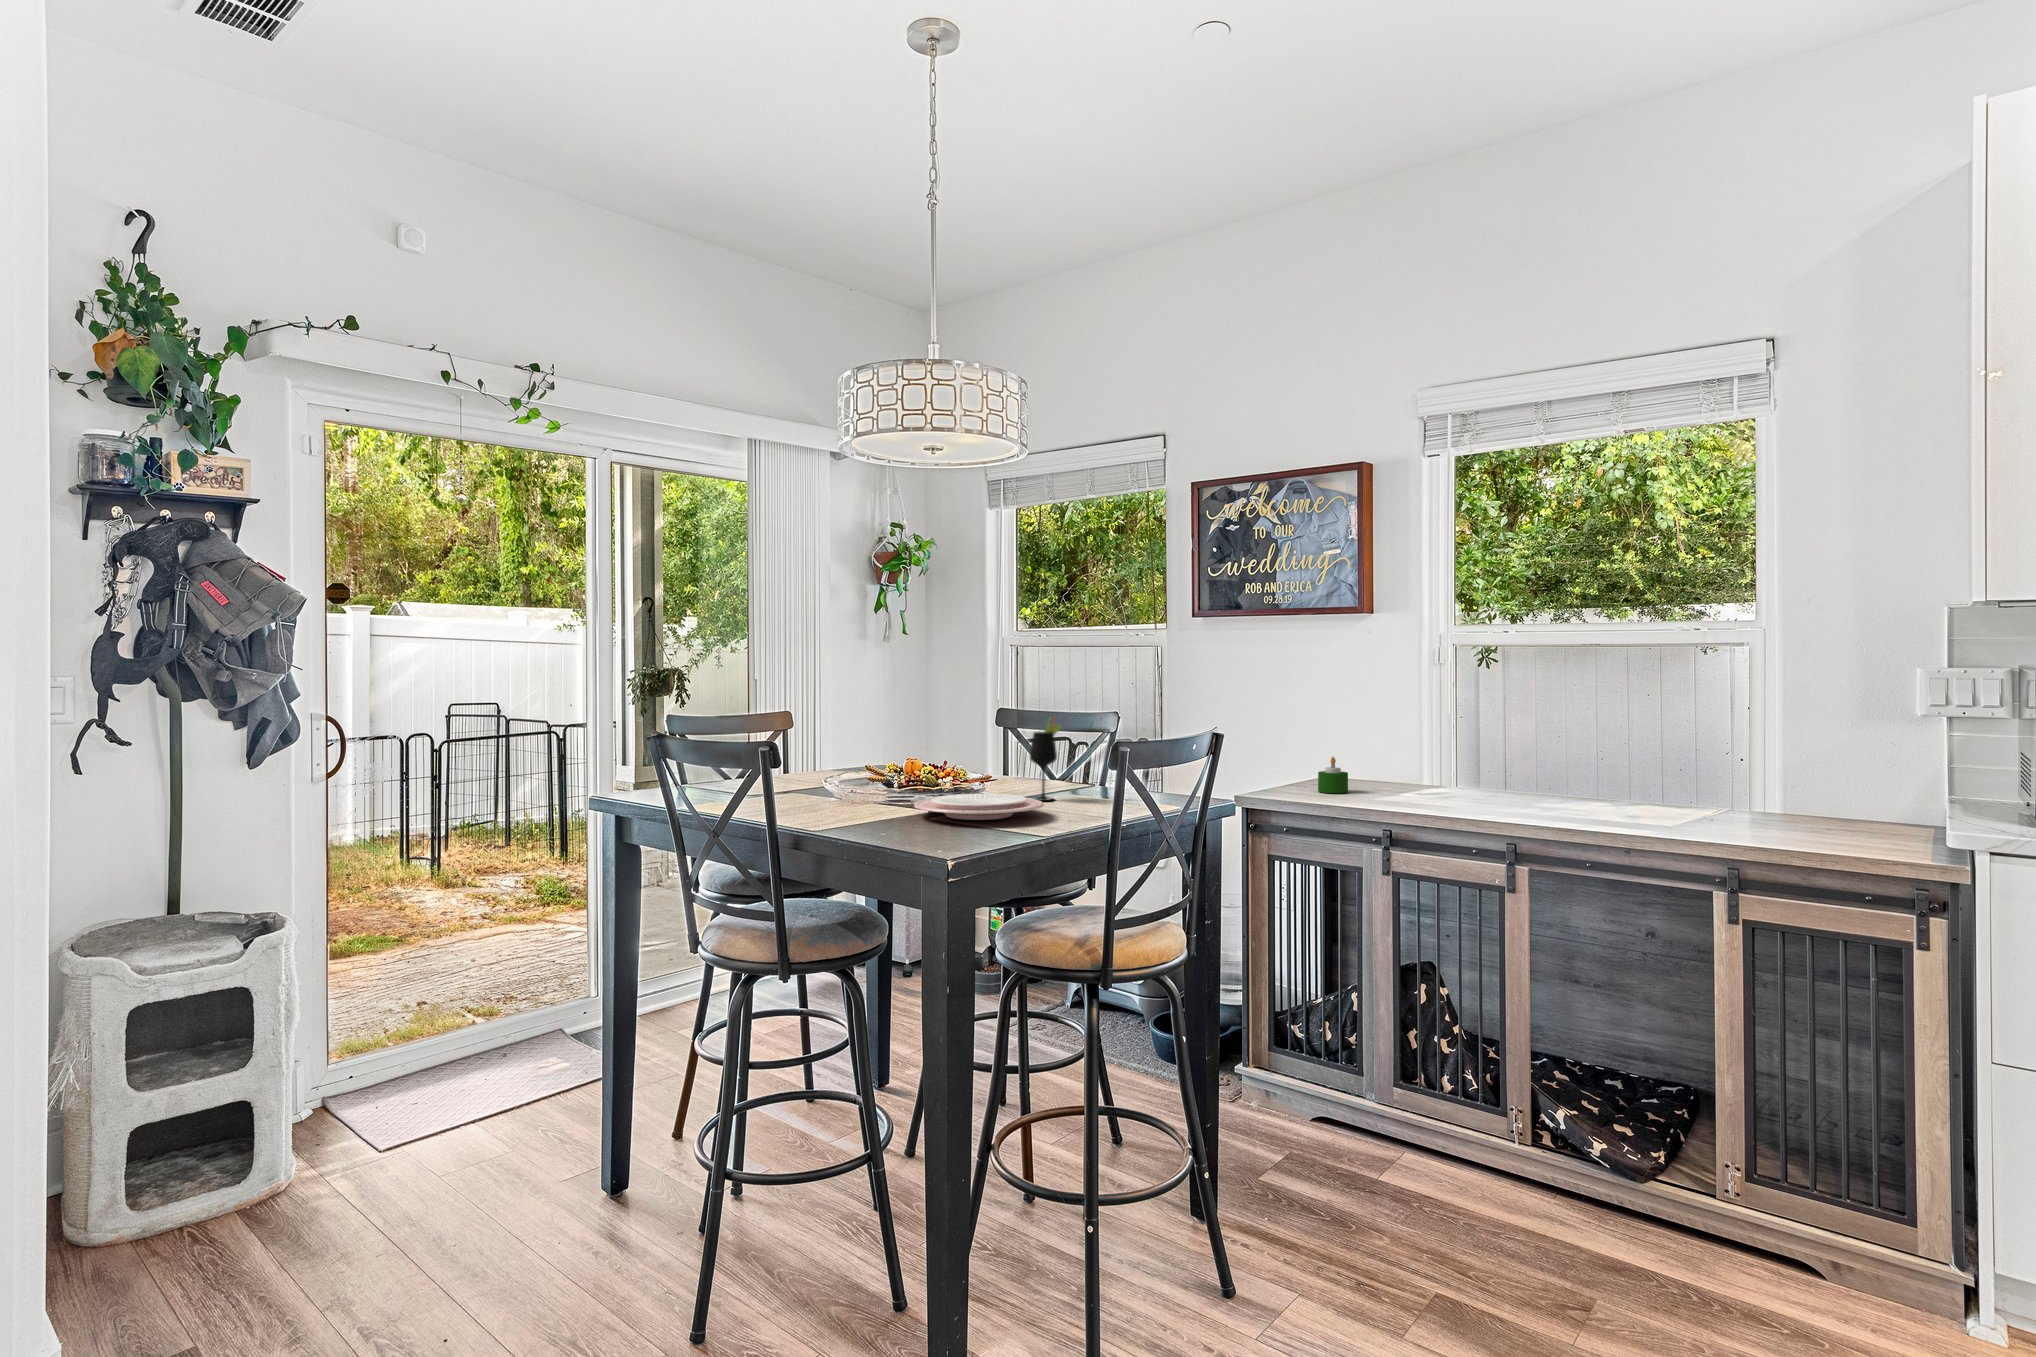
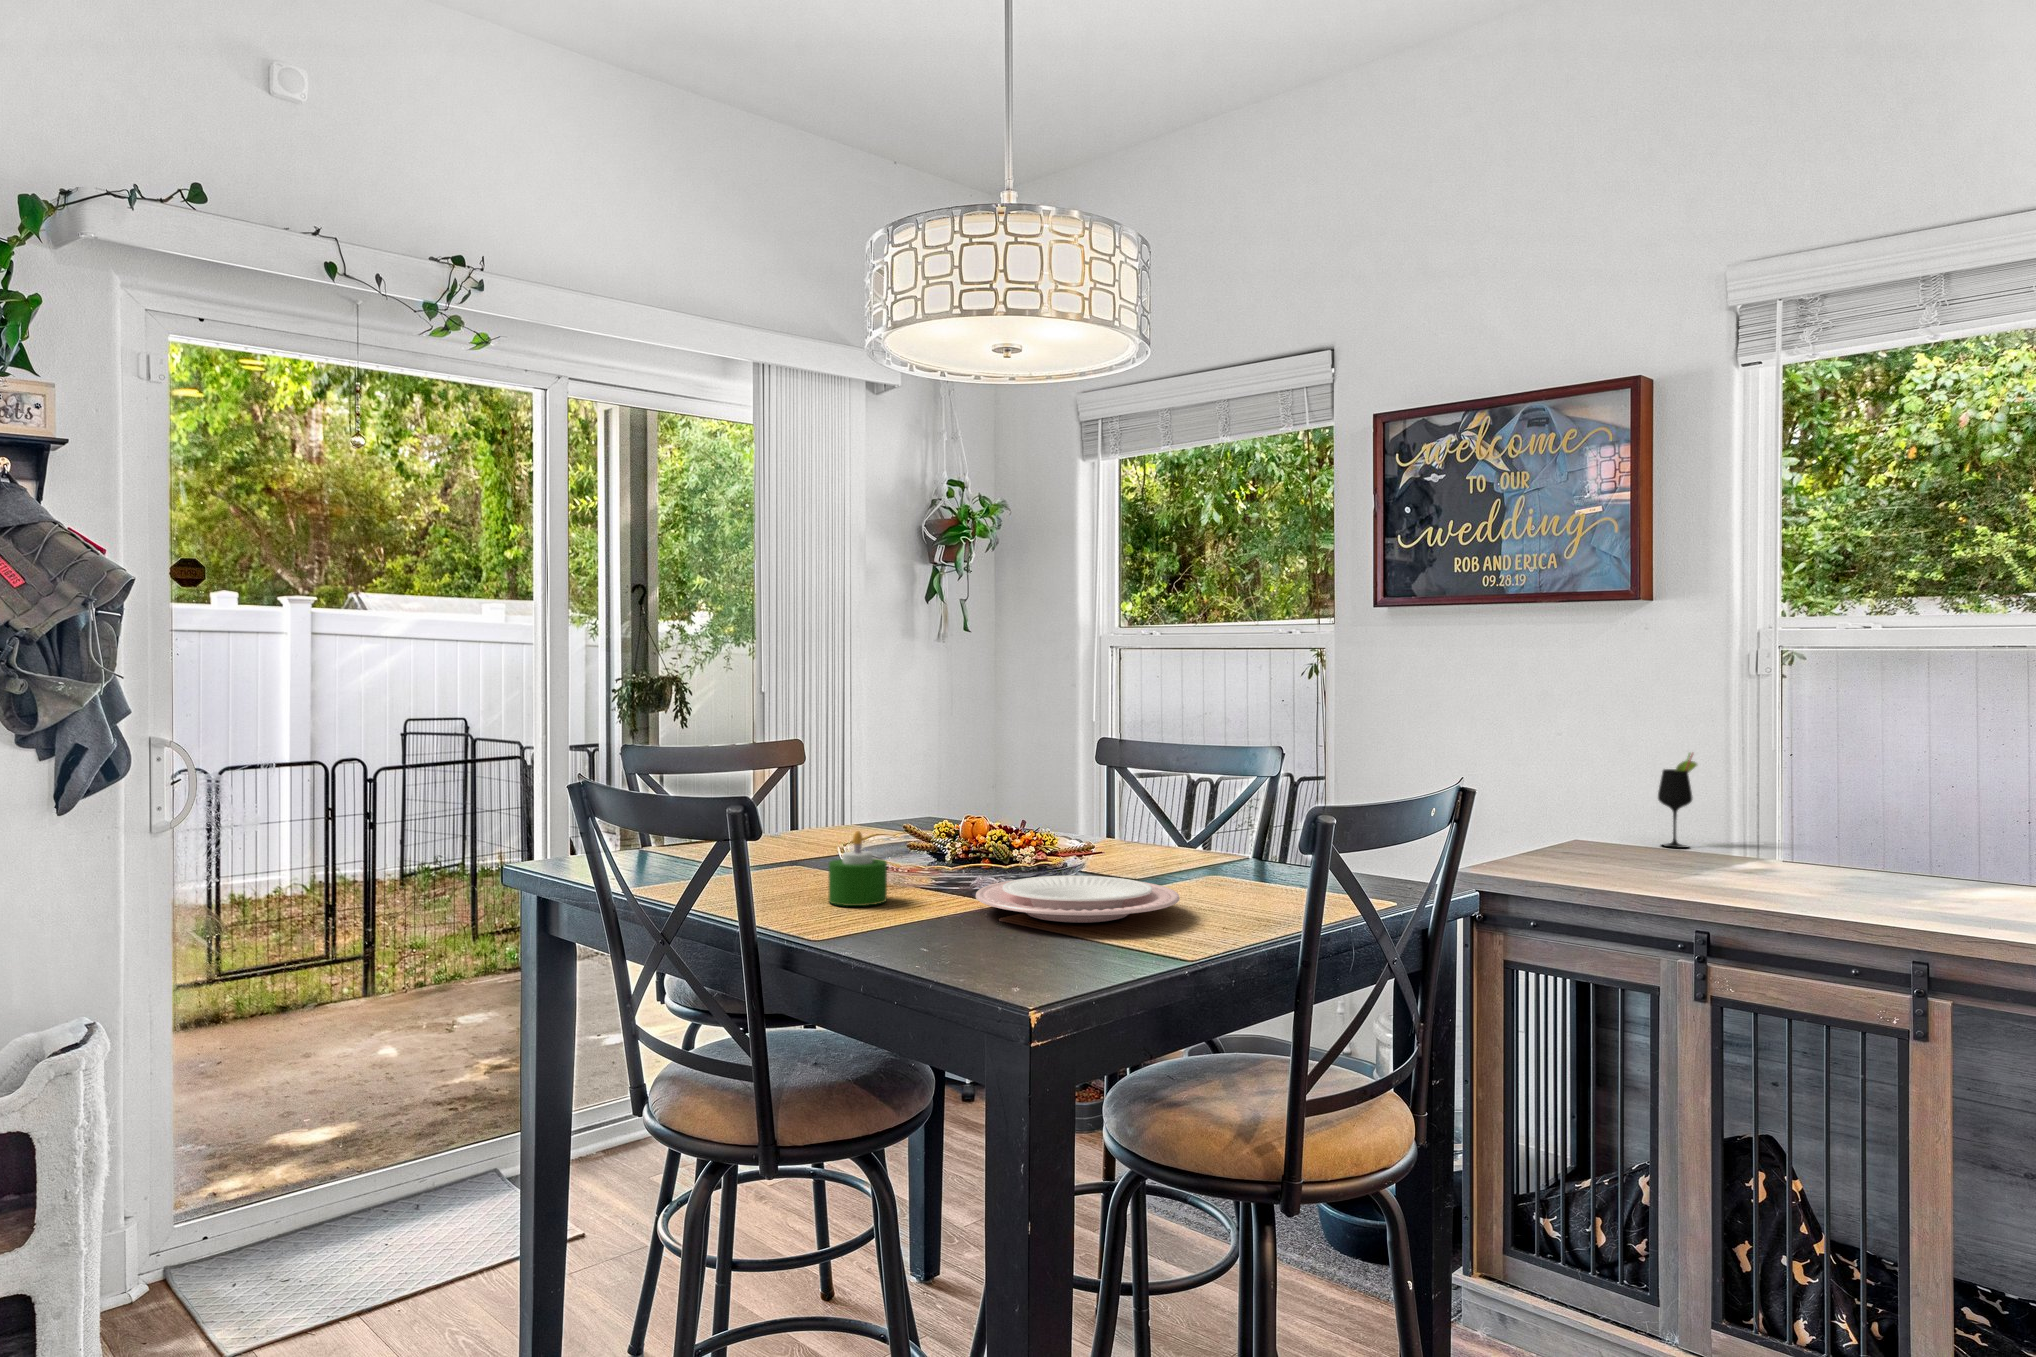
wine glass: present [1030,719,1061,801] -> present [1658,753,1697,848]
candle: present [1318,757,1348,793] -> present [829,831,887,906]

